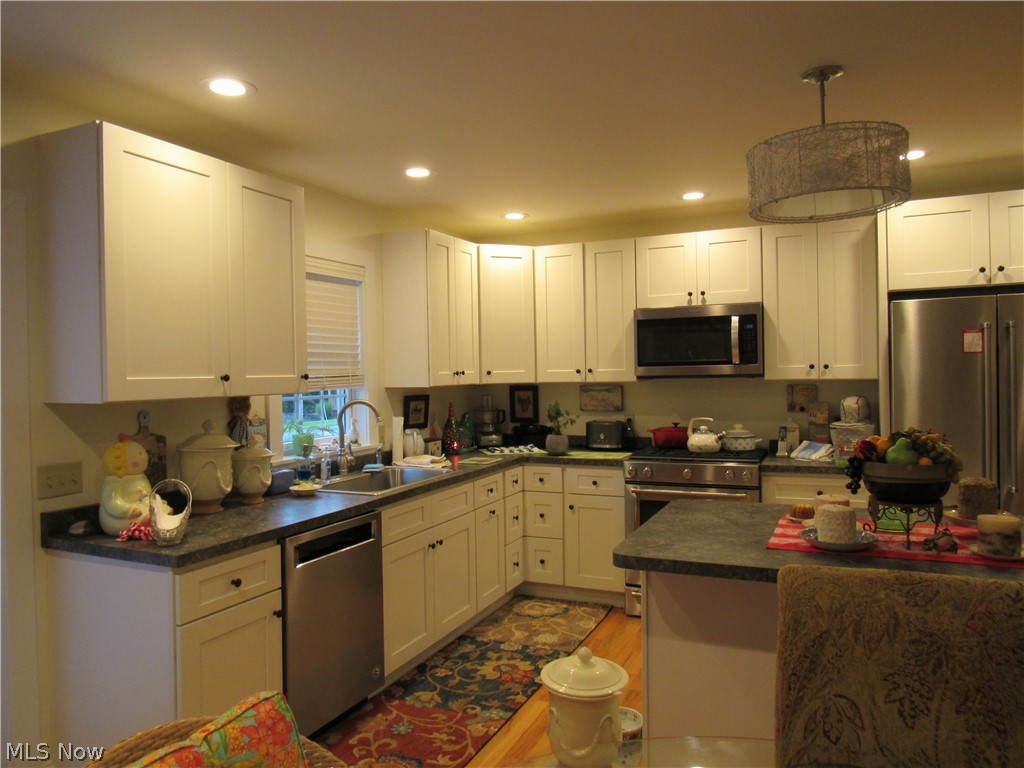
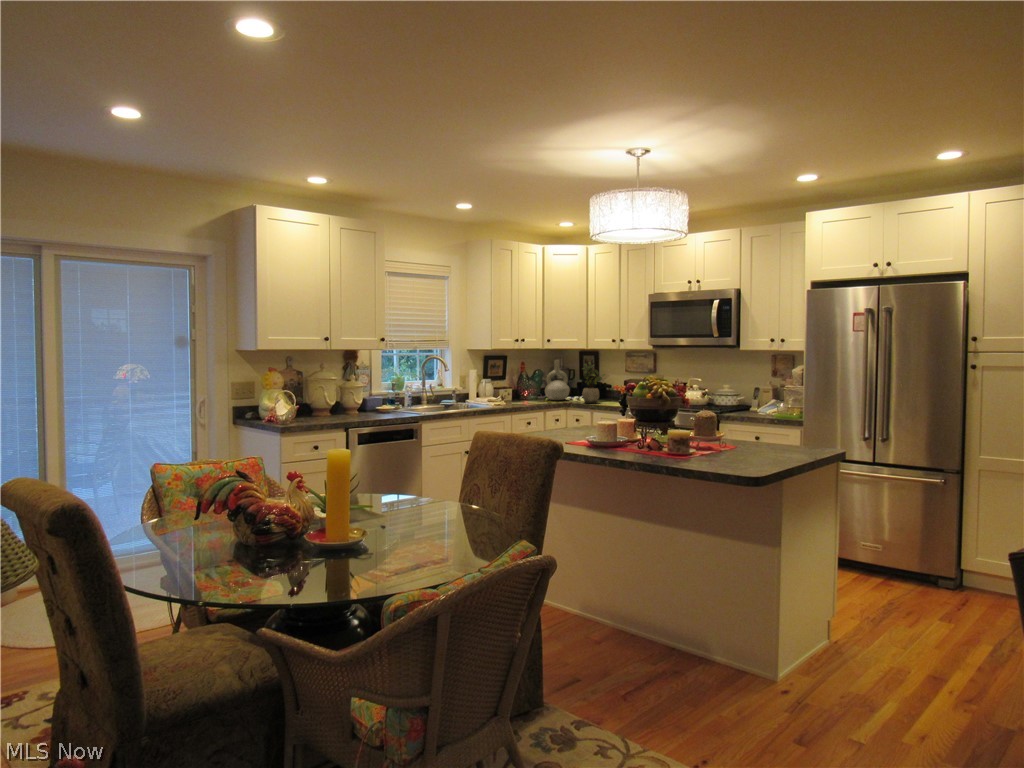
decorative vase: none [488,398,522,453] -> present [545,360,570,400]

